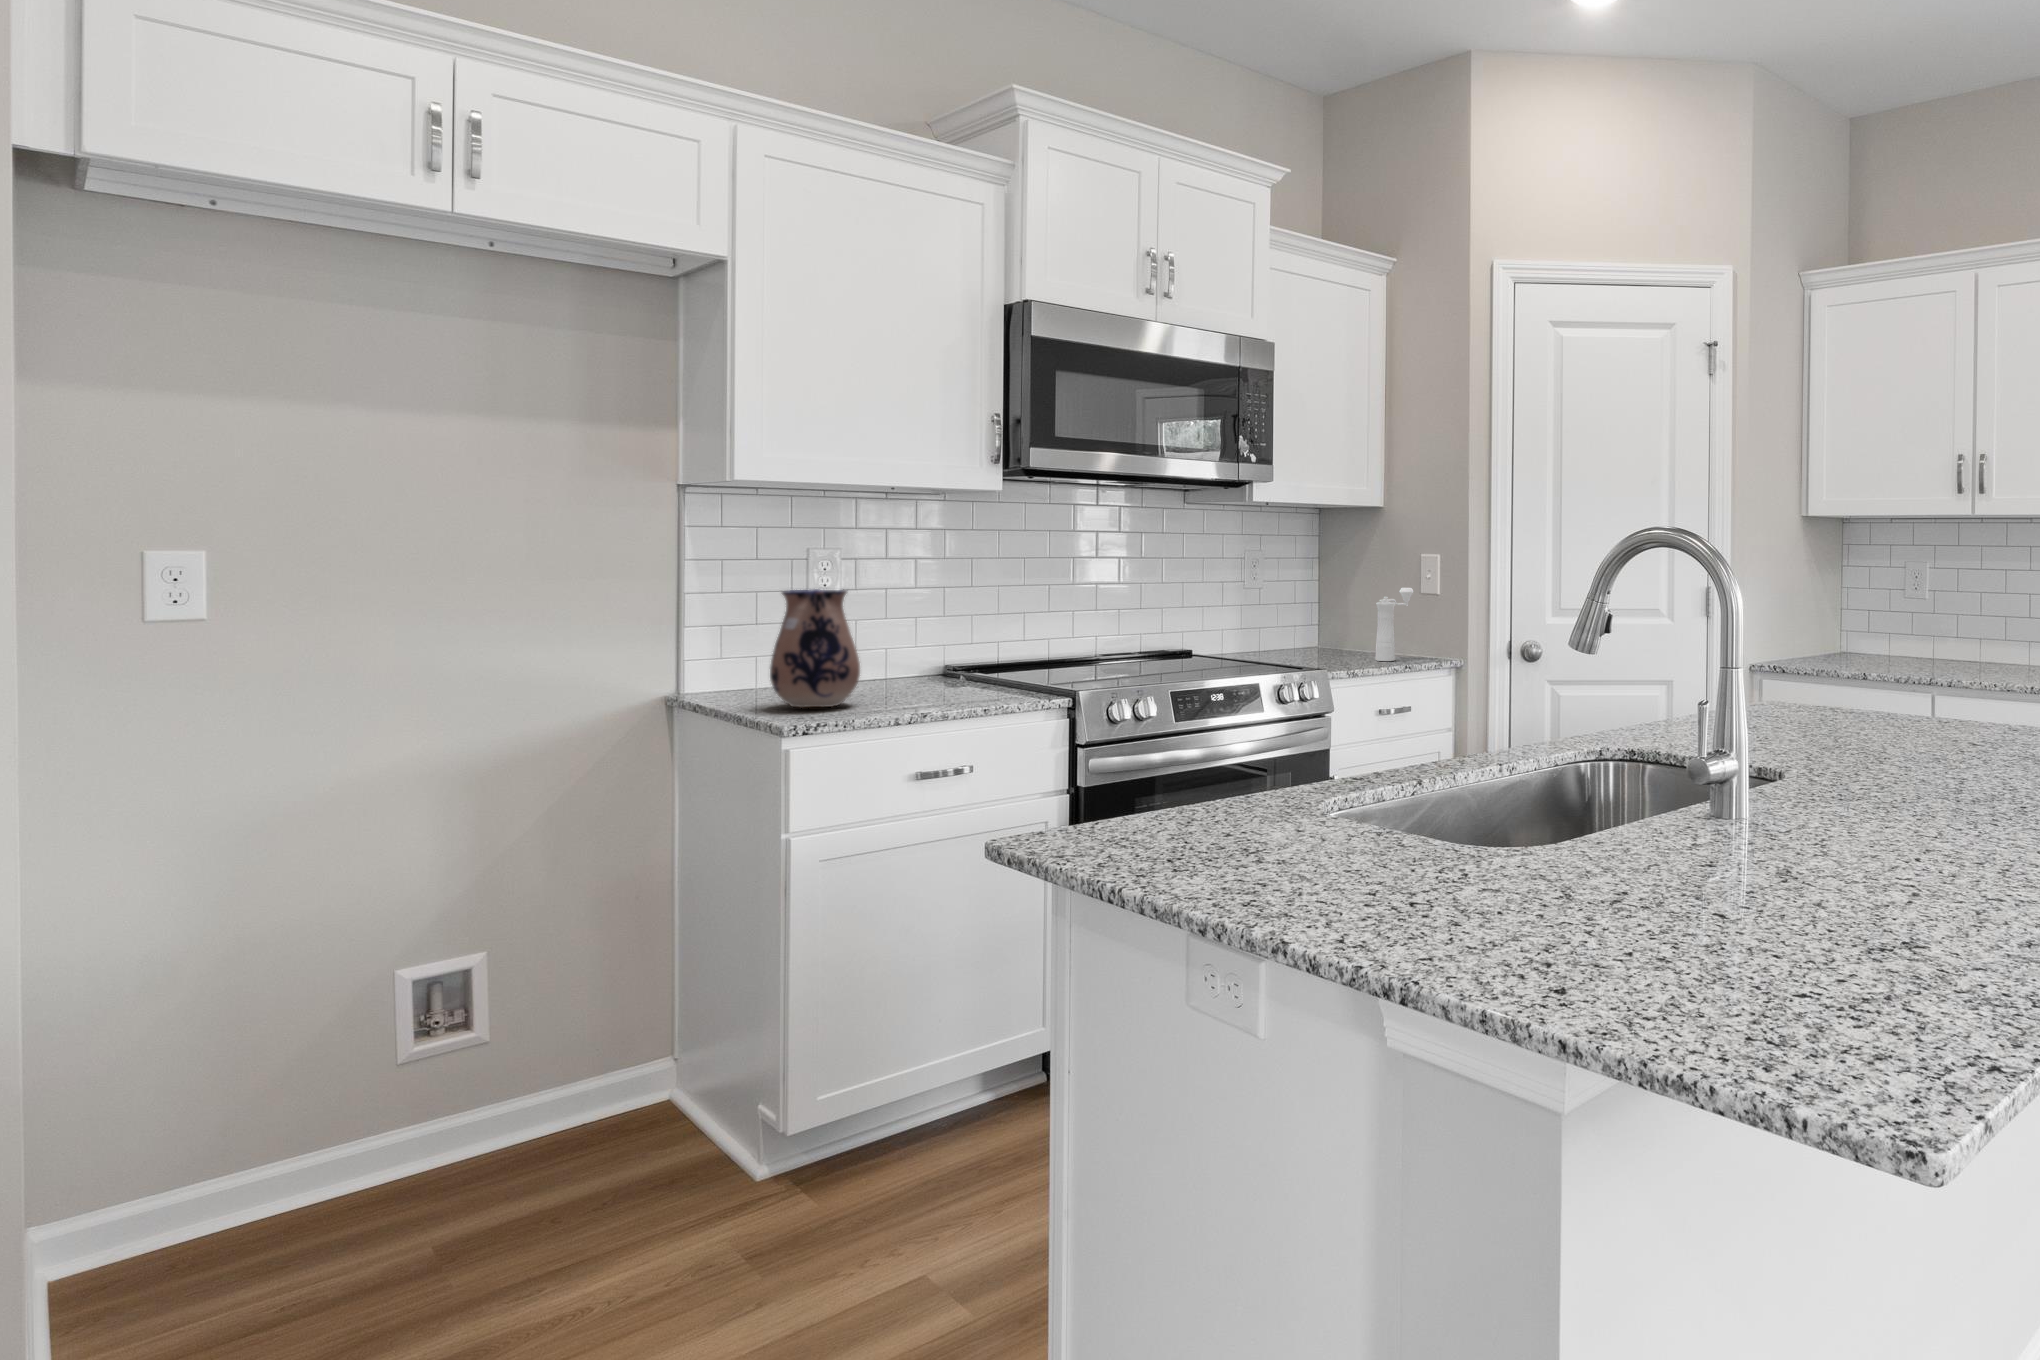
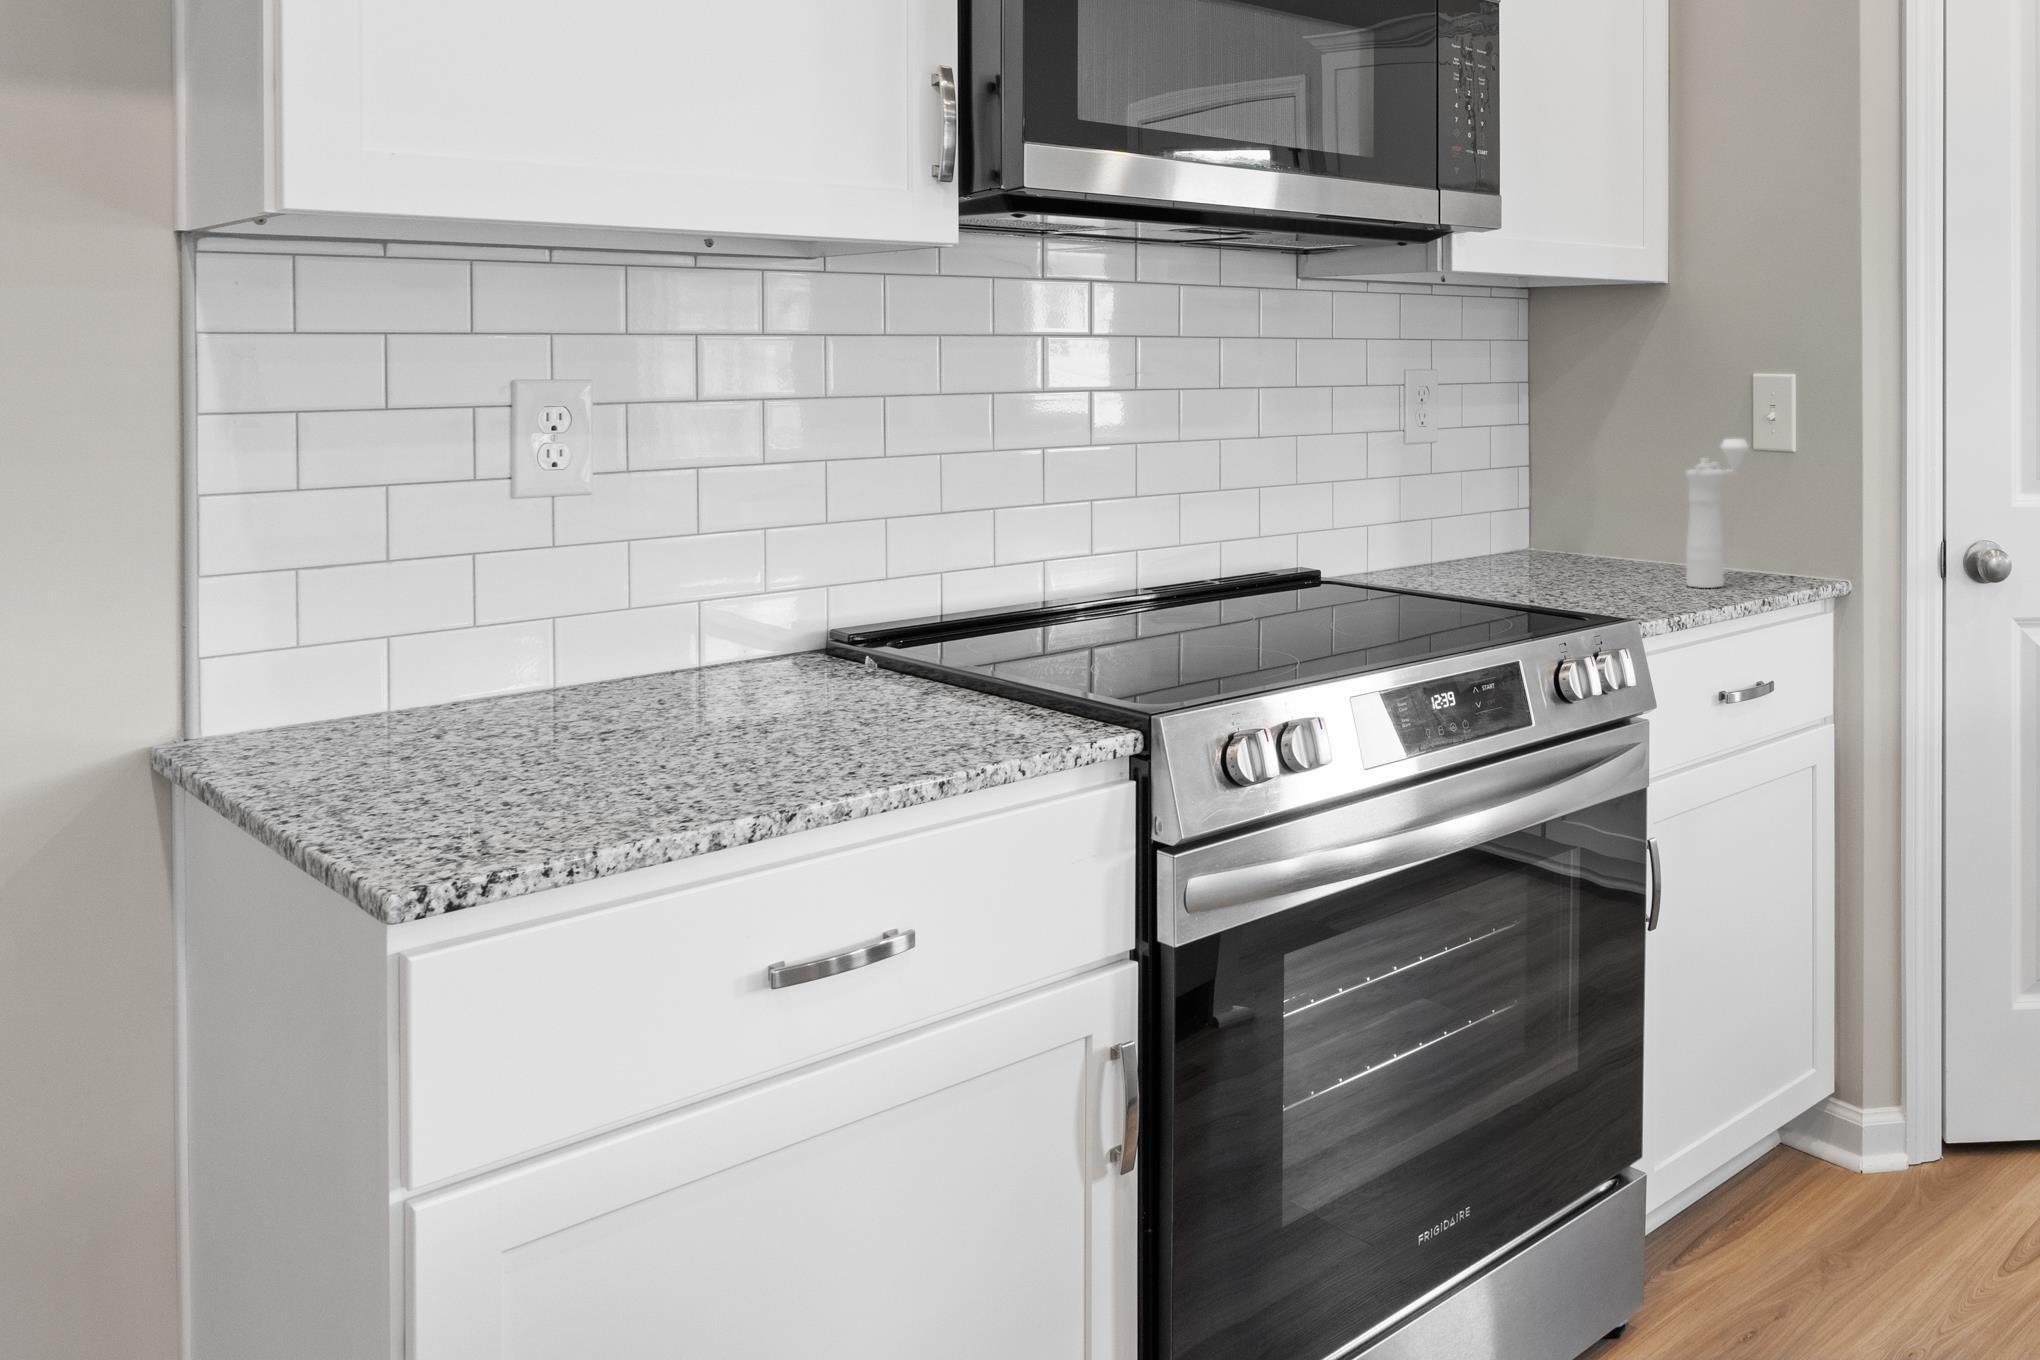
ceramic pitcher: present [770,589,860,707] -> none [382,491,622,804]

